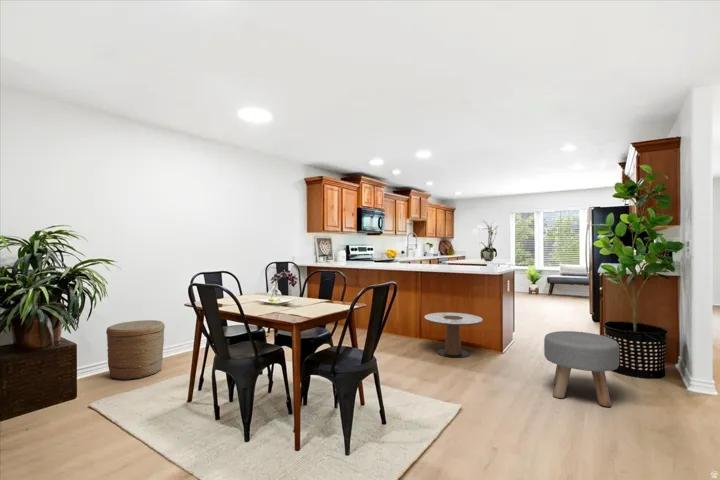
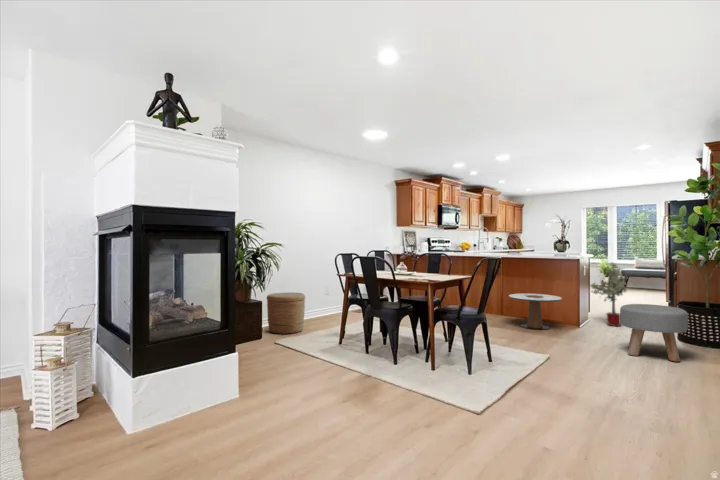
potted tree: none [514,276,555,349] -> present [591,262,627,326]

